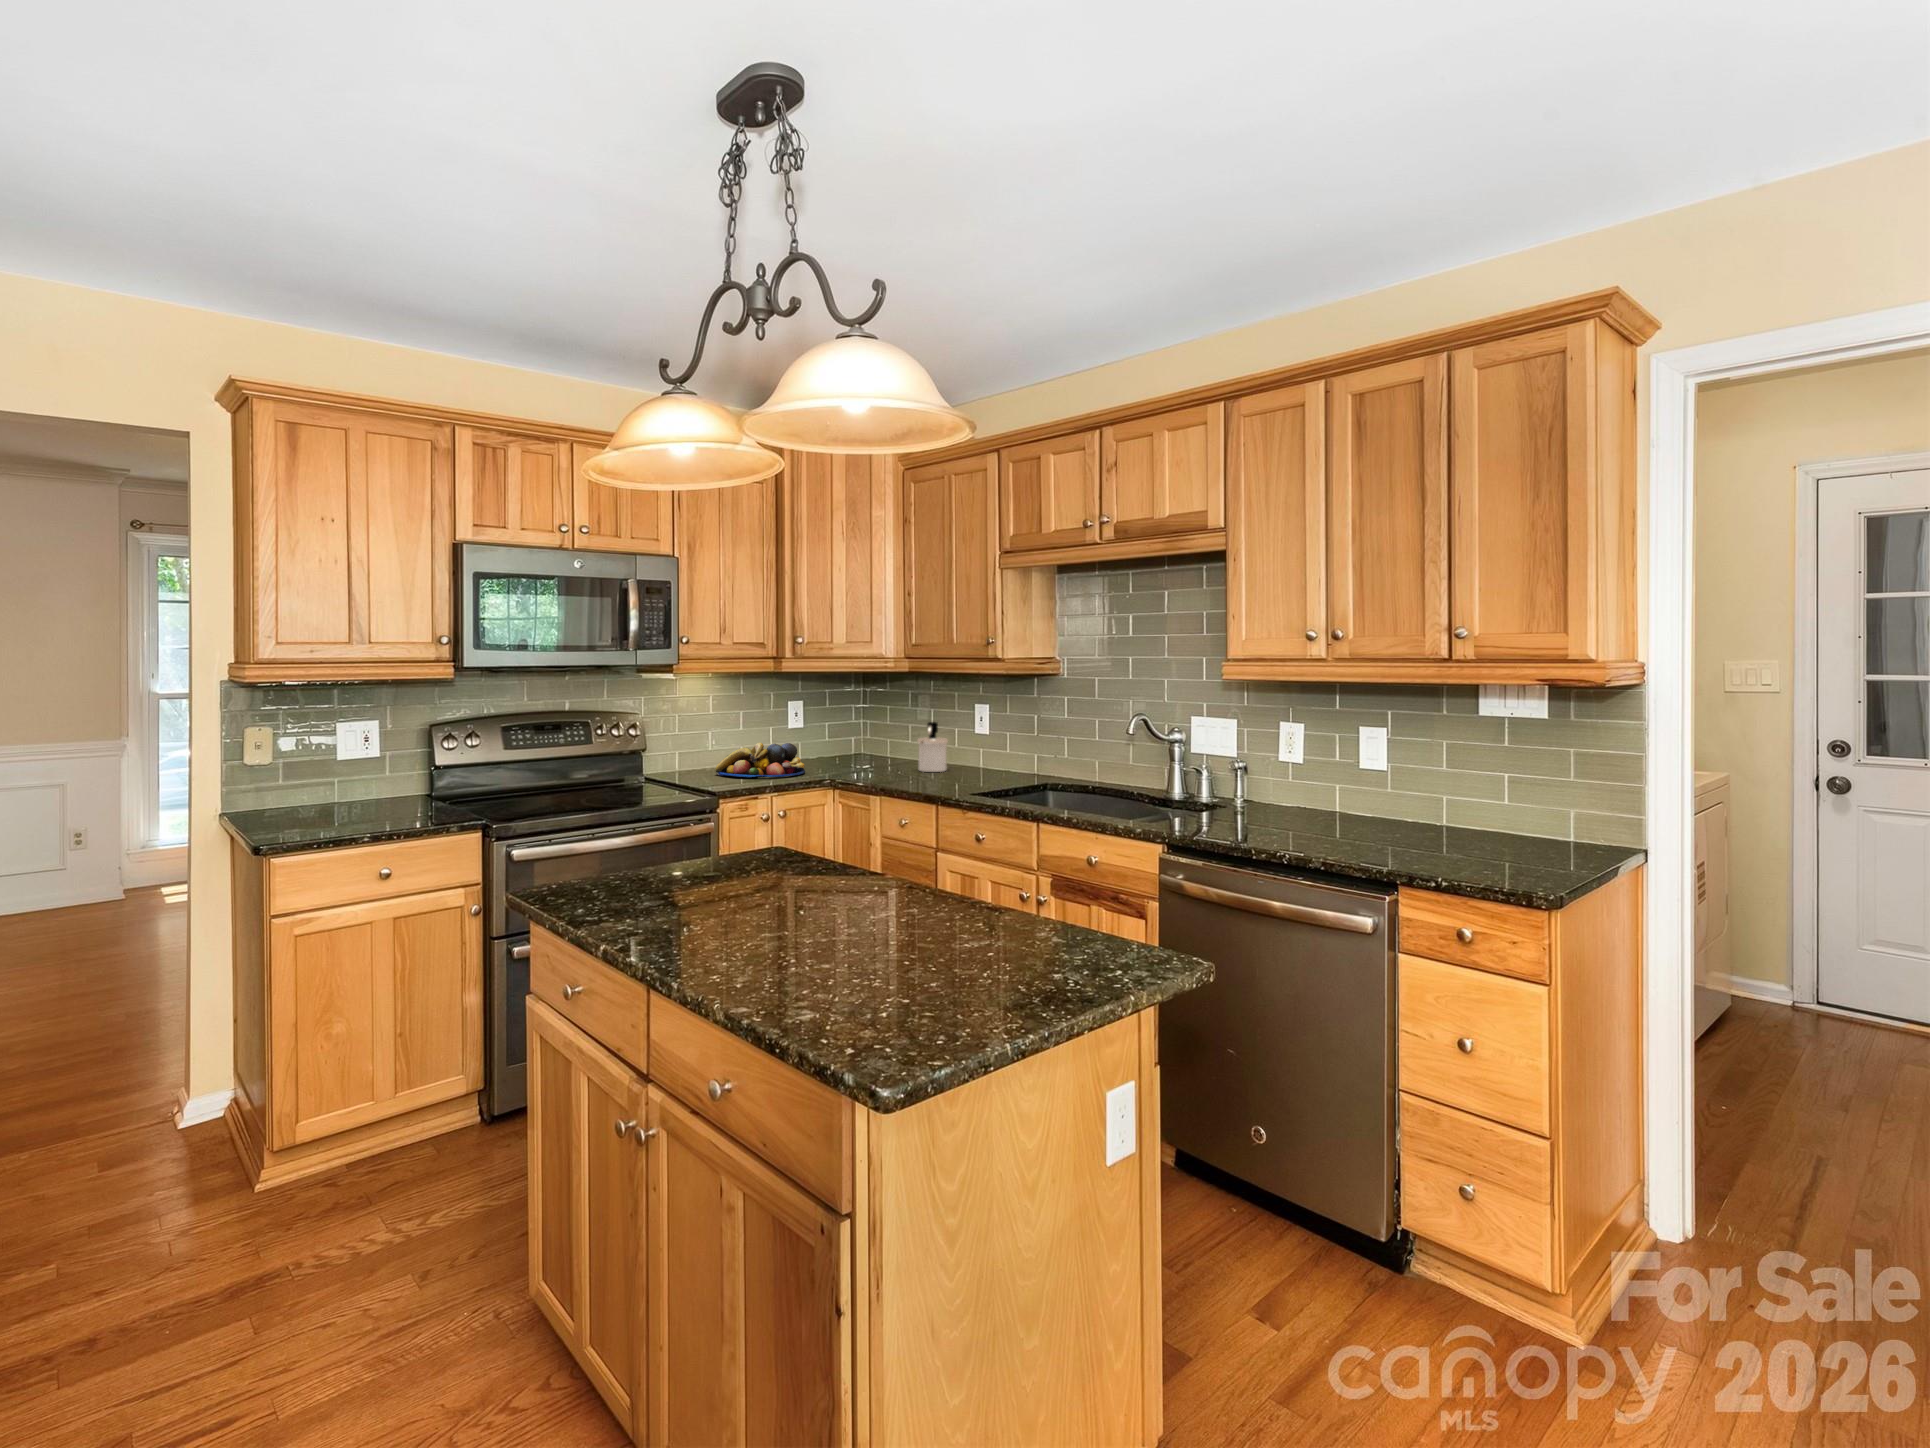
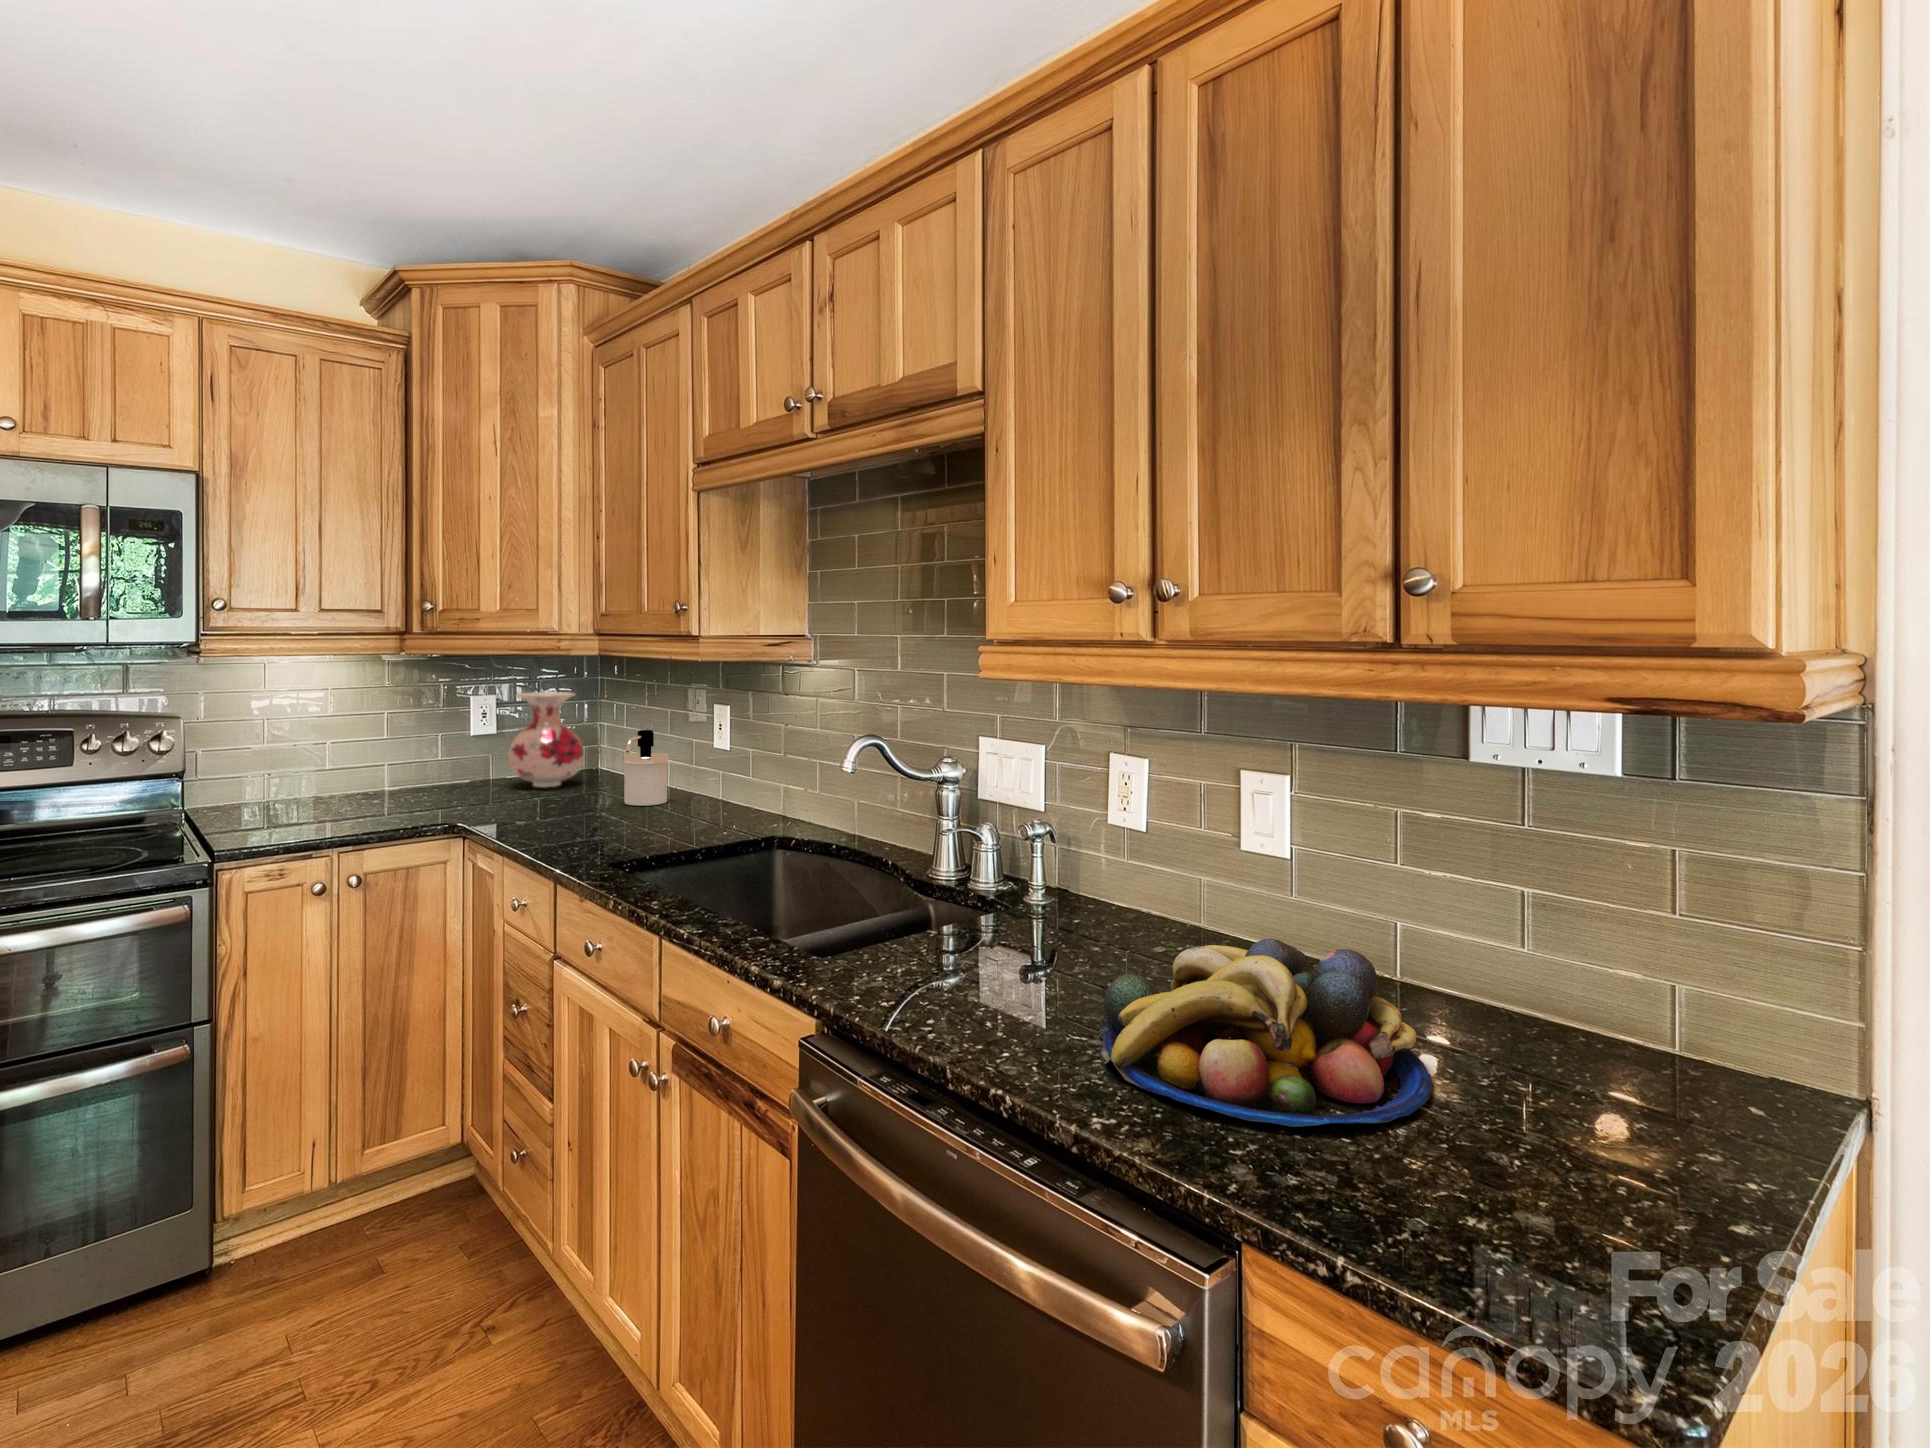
vase: none [821,698,870,764] -> present [508,692,584,787]
fruit bowl: present [715,743,805,777] -> present [1098,939,1432,1127]

